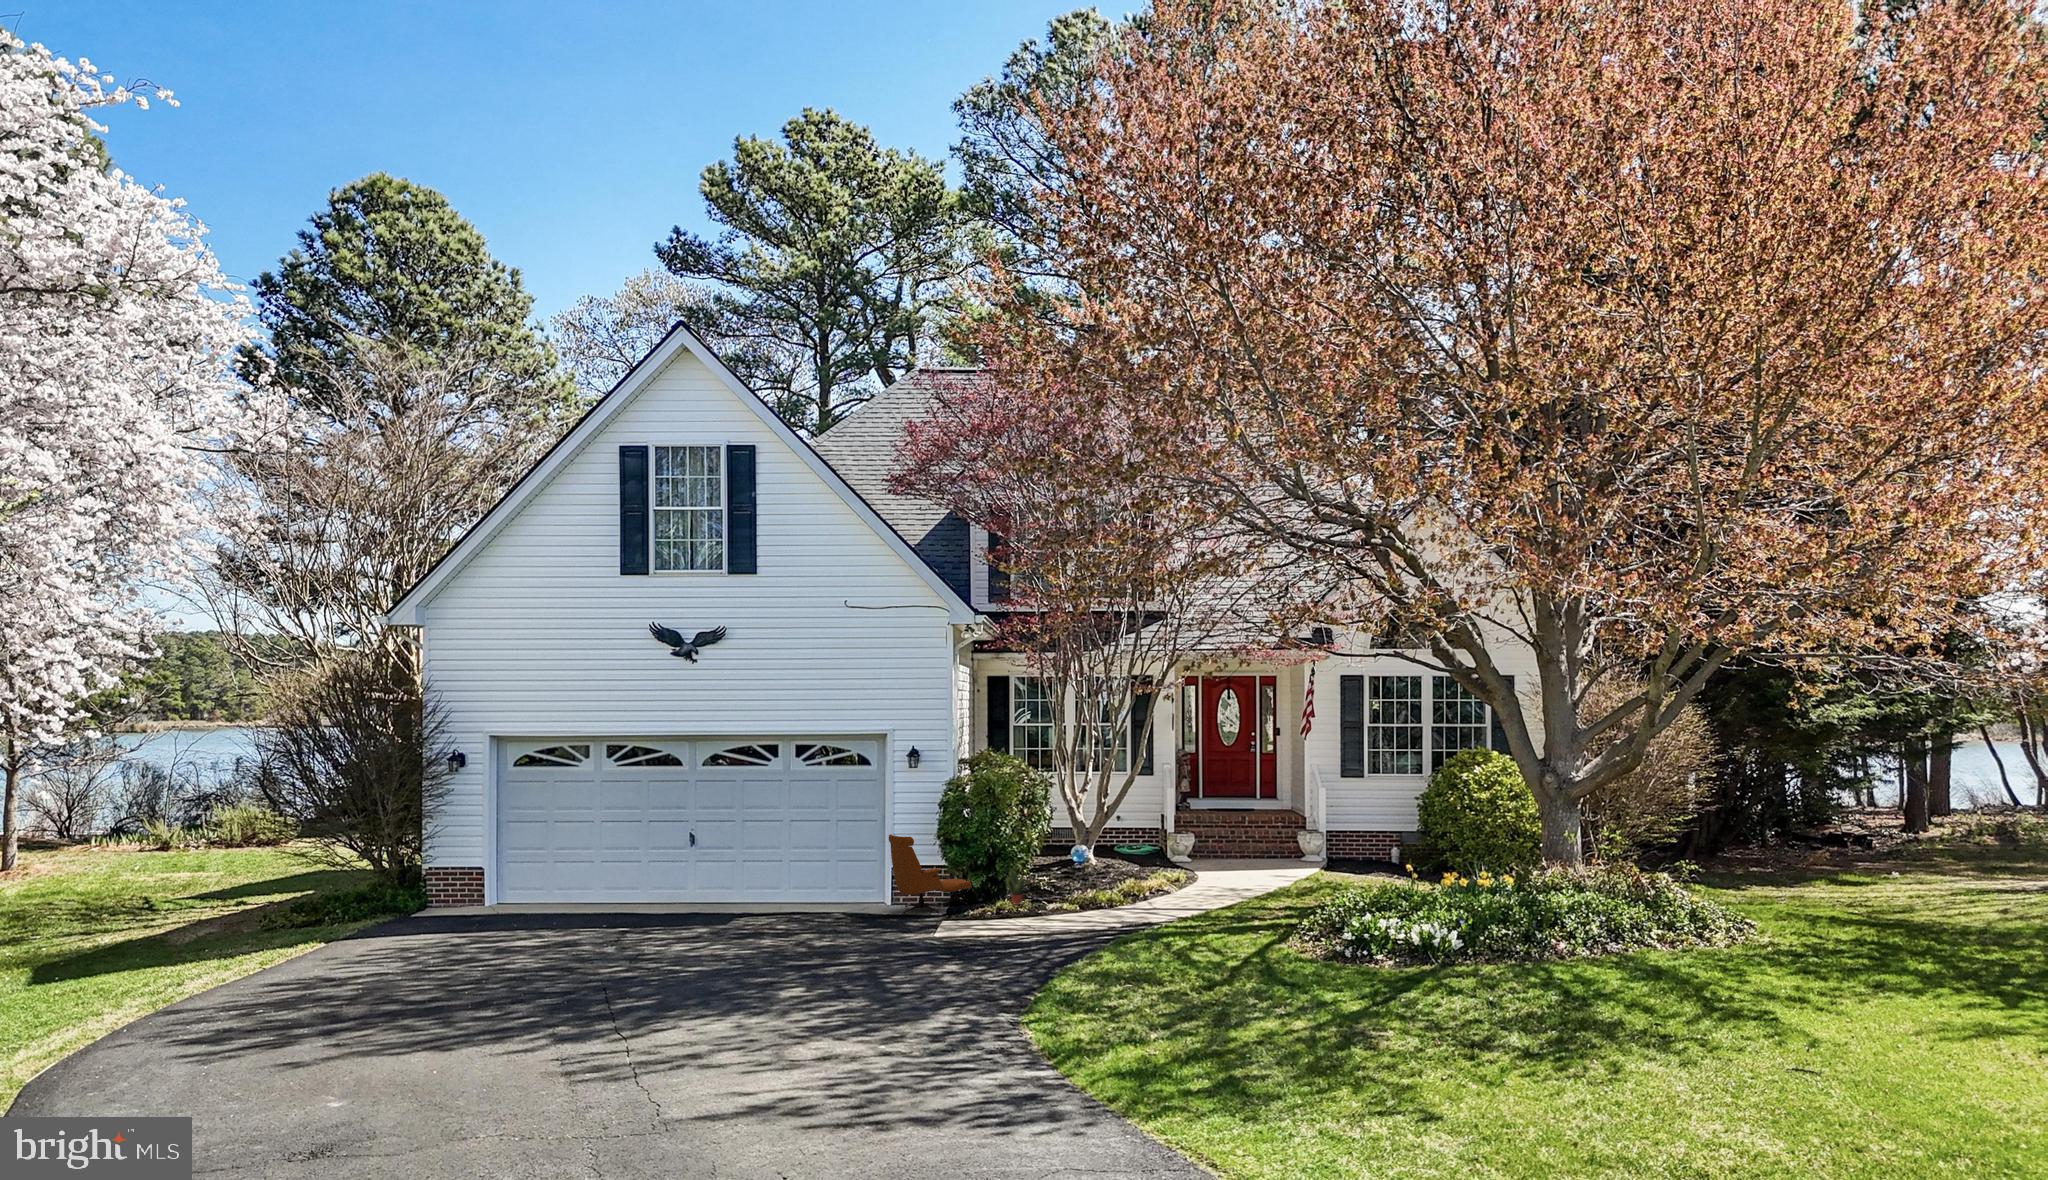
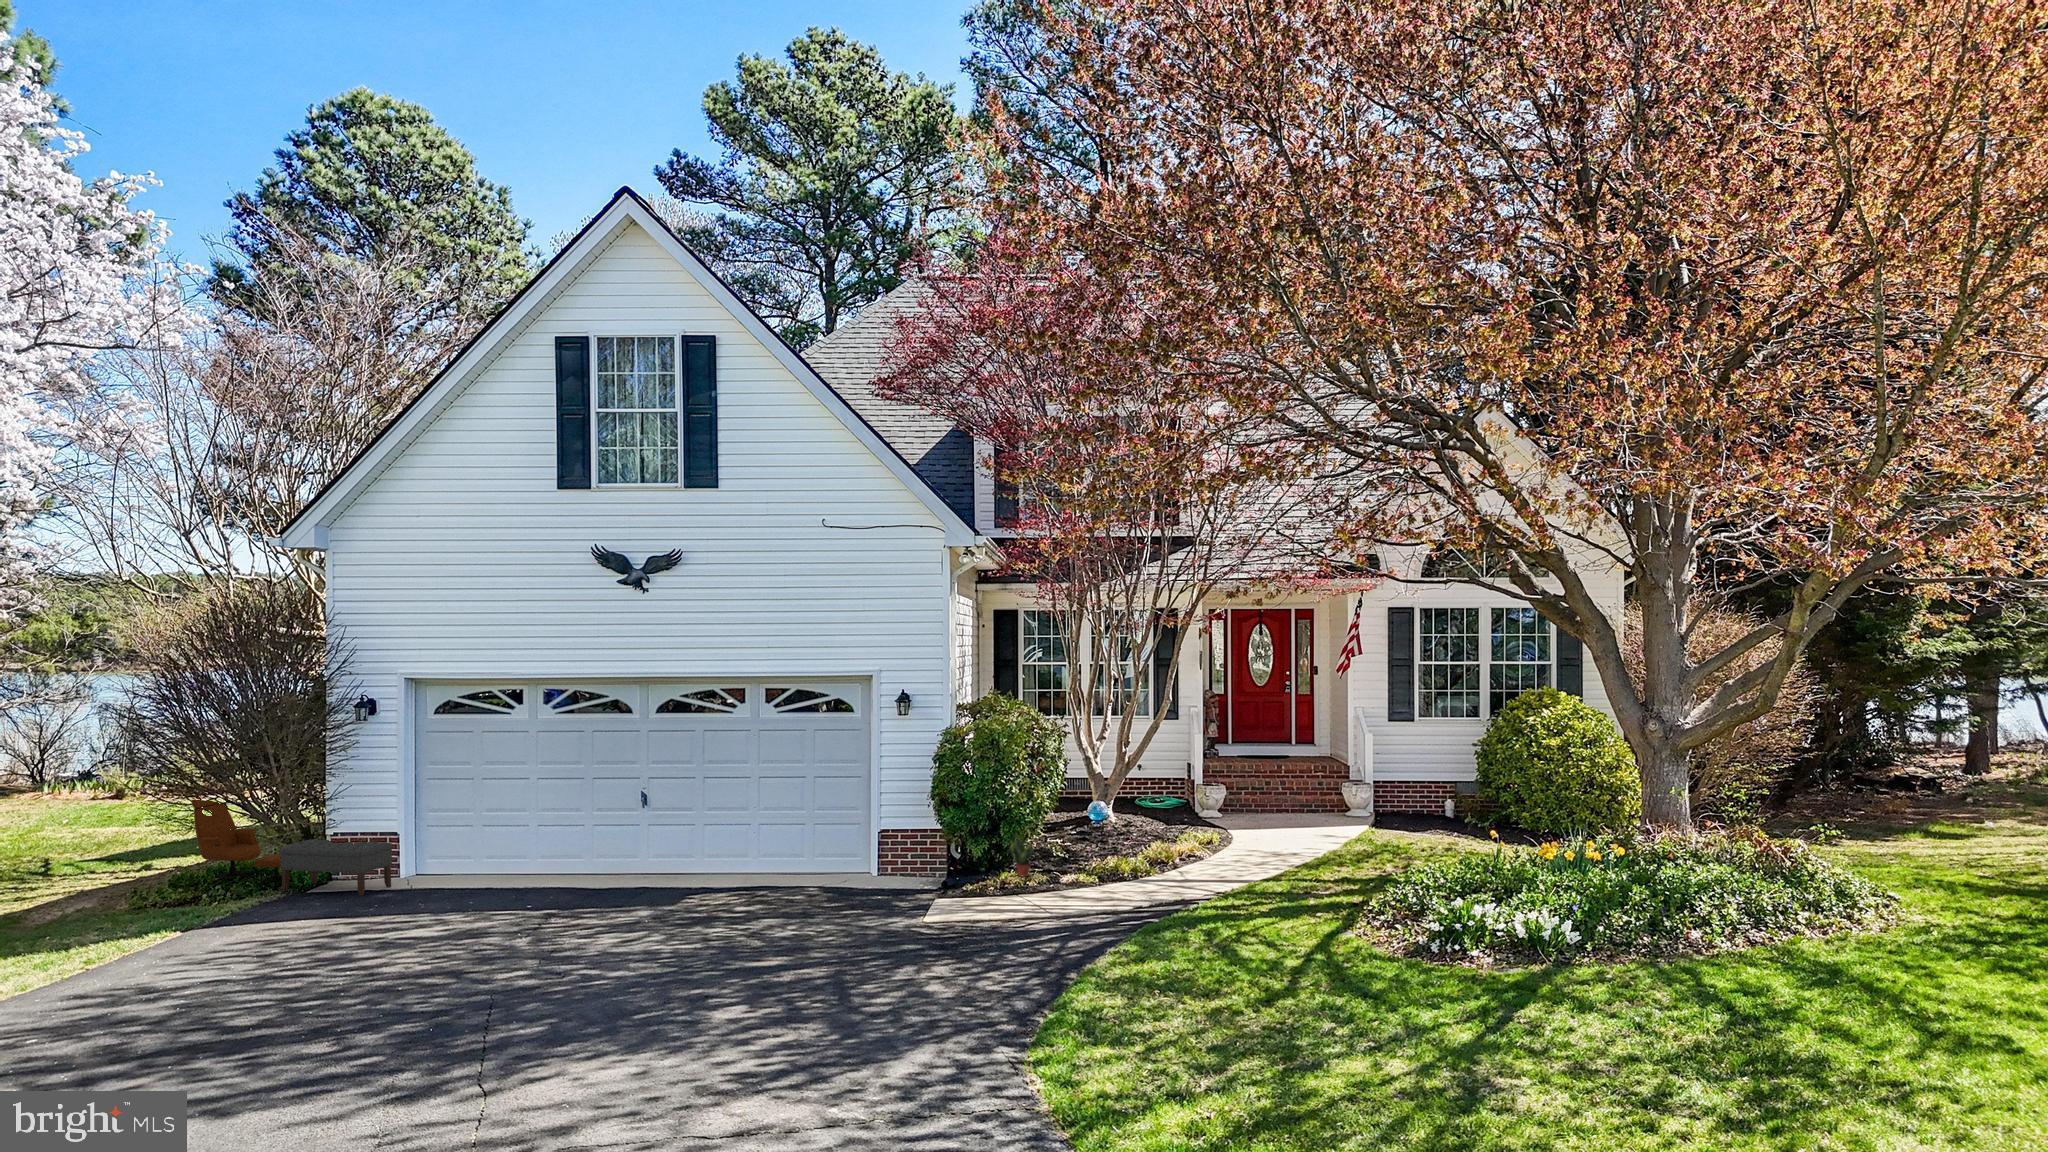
lounge chair: present [889,834,972,914] -> present [191,800,293,885]
bench: none [379,876,476,922] -> present [279,839,393,896]

